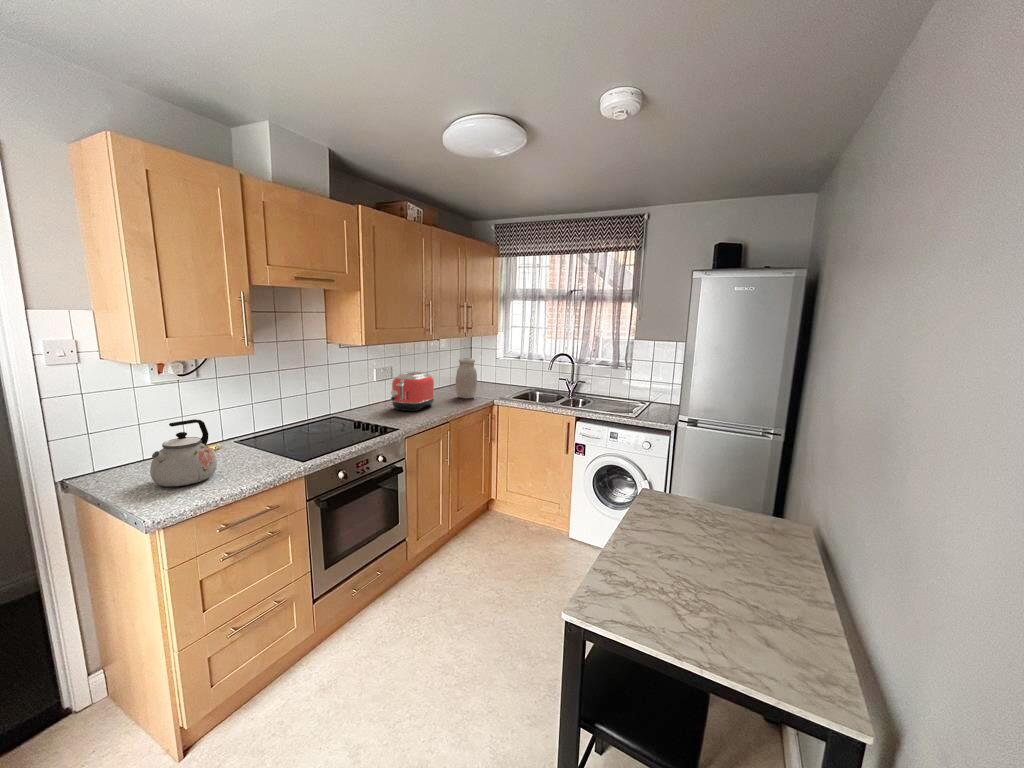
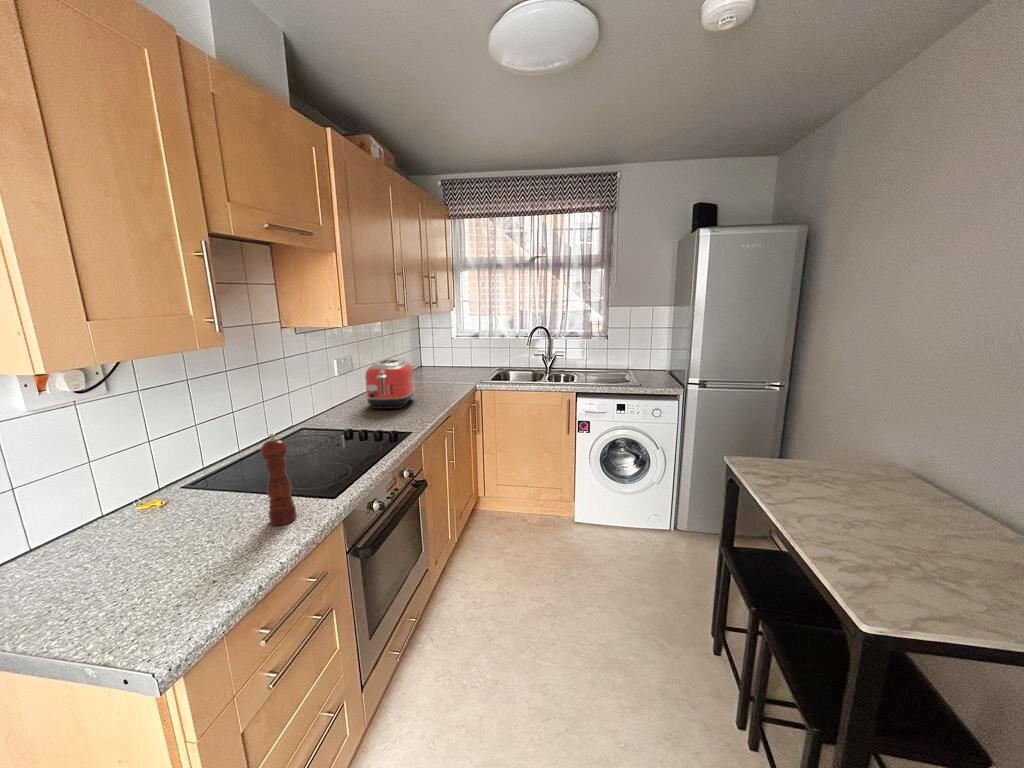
jar: present [456,358,477,398] -> none [425,339,450,386]
pepper mill: none [252,411,273,470] -> present [260,434,297,525]
kettle: present [150,419,217,487] -> none [94,463,214,592]

